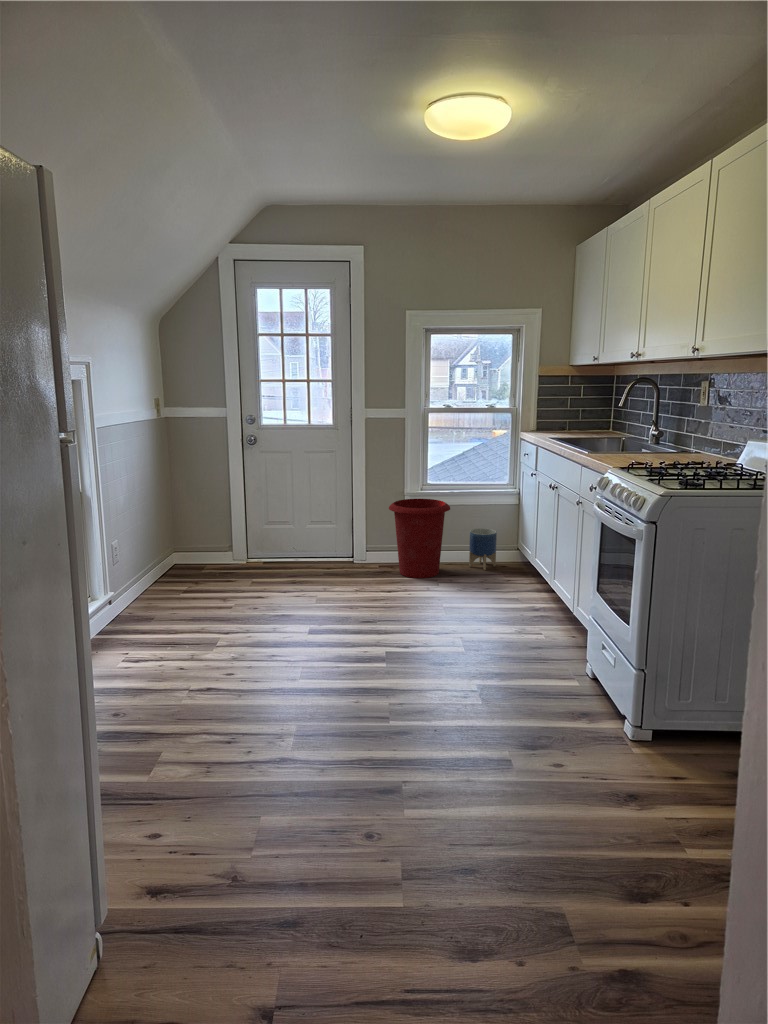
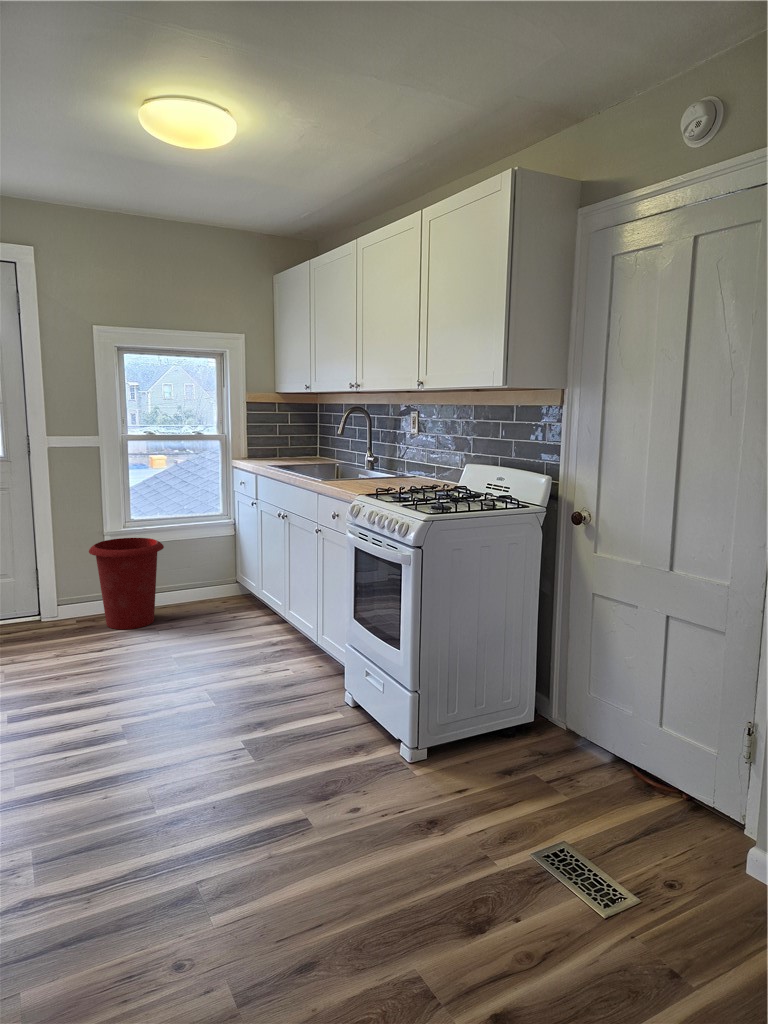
planter: present [469,528,497,570] -> none [185,564,215,610]

